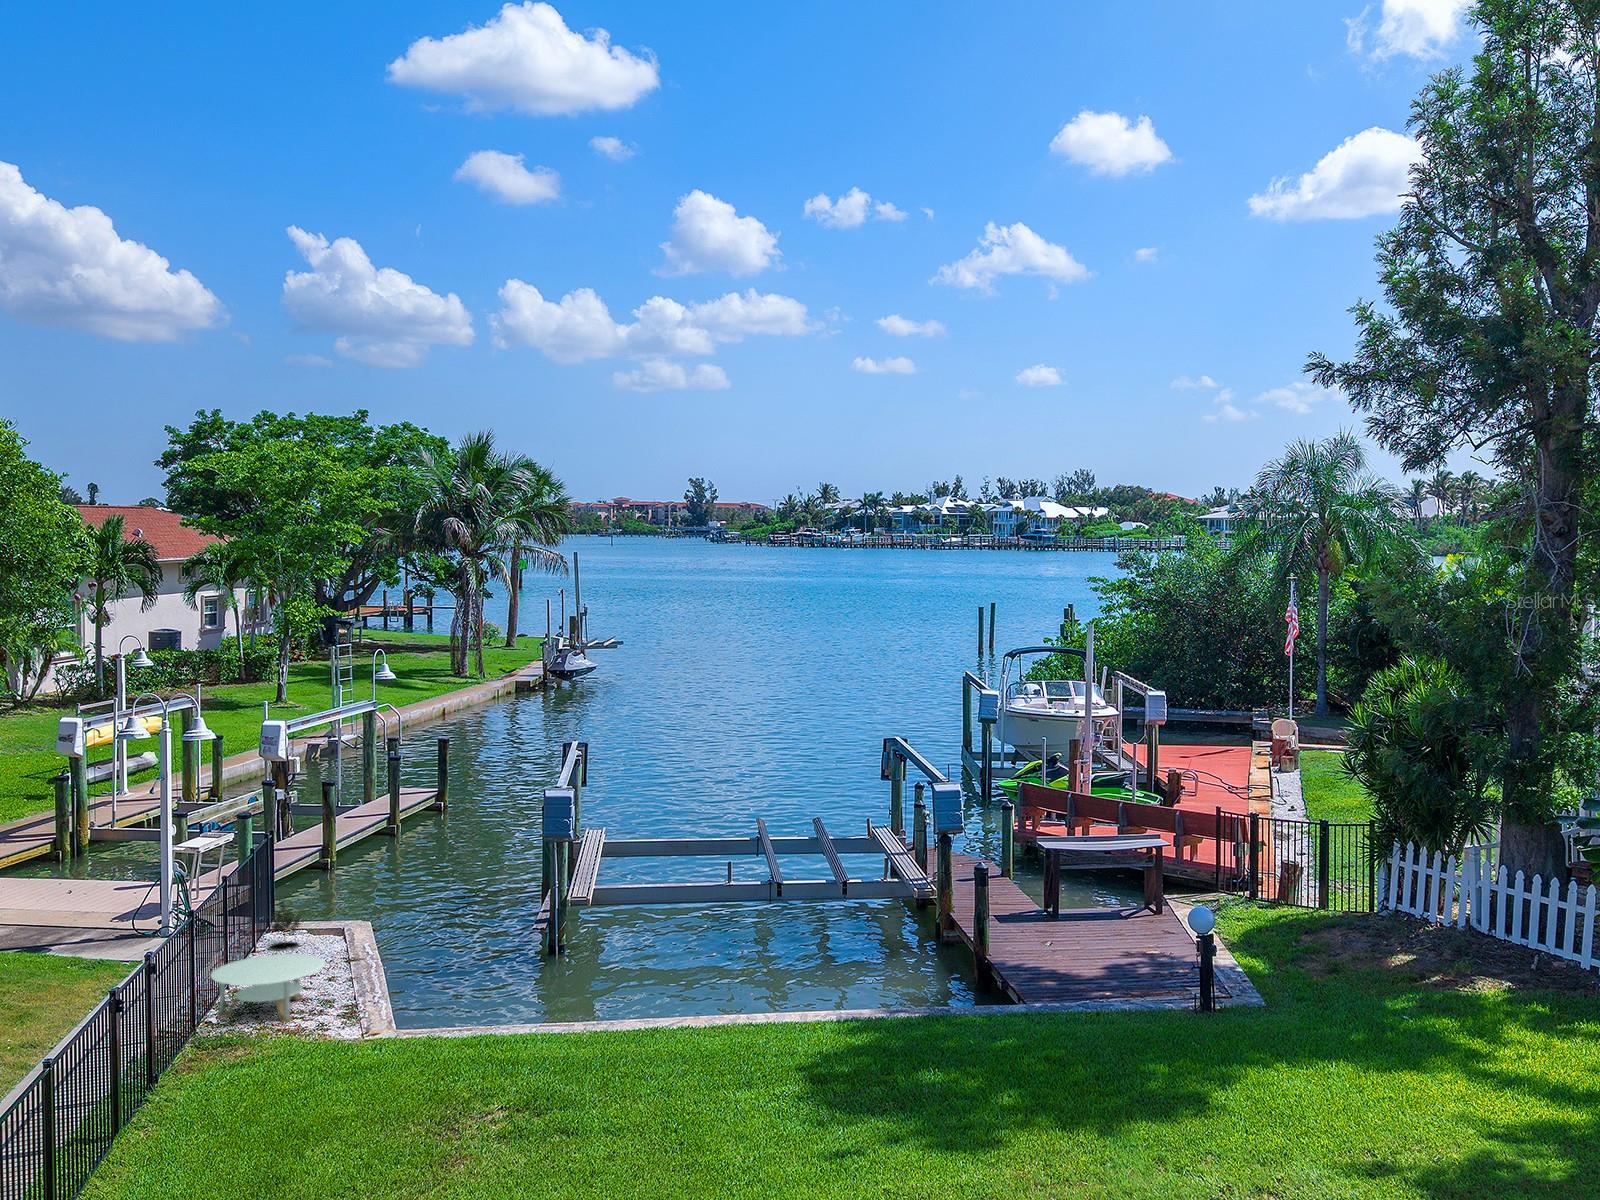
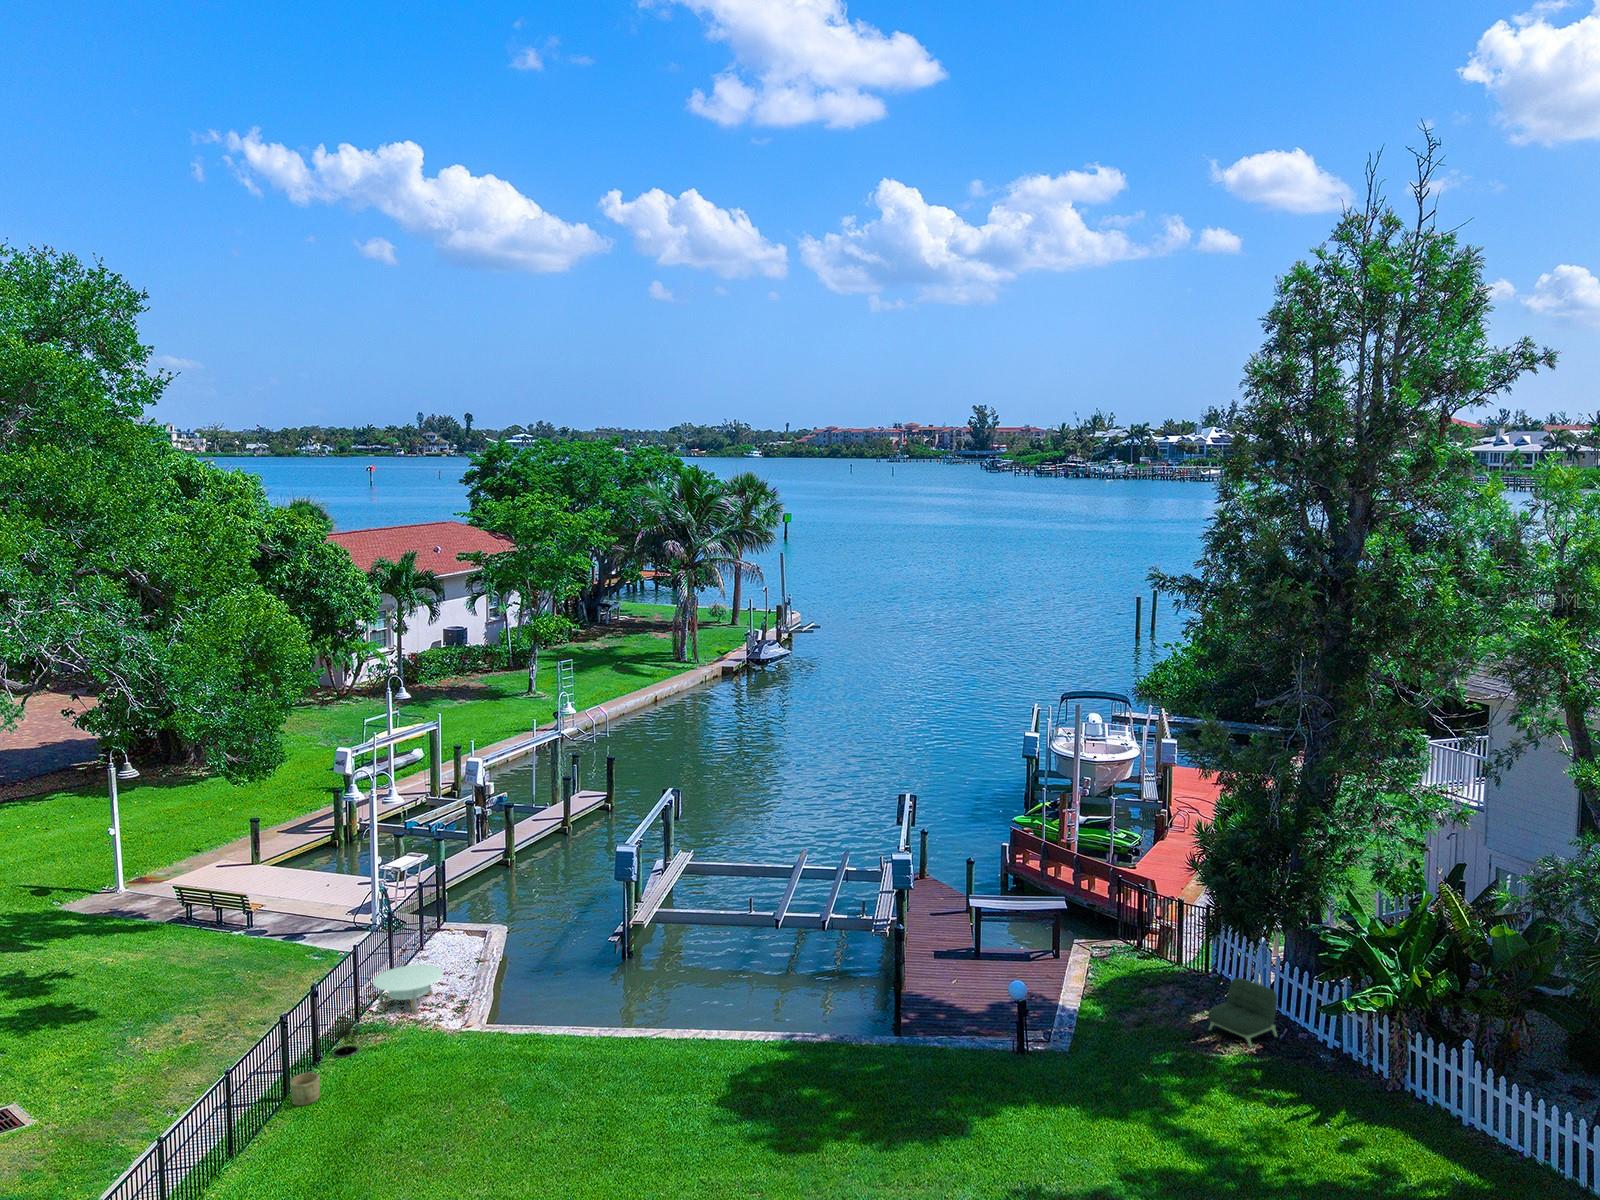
armchair: none [1427,892,1516,974] -> present [1208,978,1277,1047]
potted tree: present [268,901,300,951] -> present [333,1015,359,1058]
wooden bucket: none [122,1093,178,1149] -> present [290,1072,320,1106]

